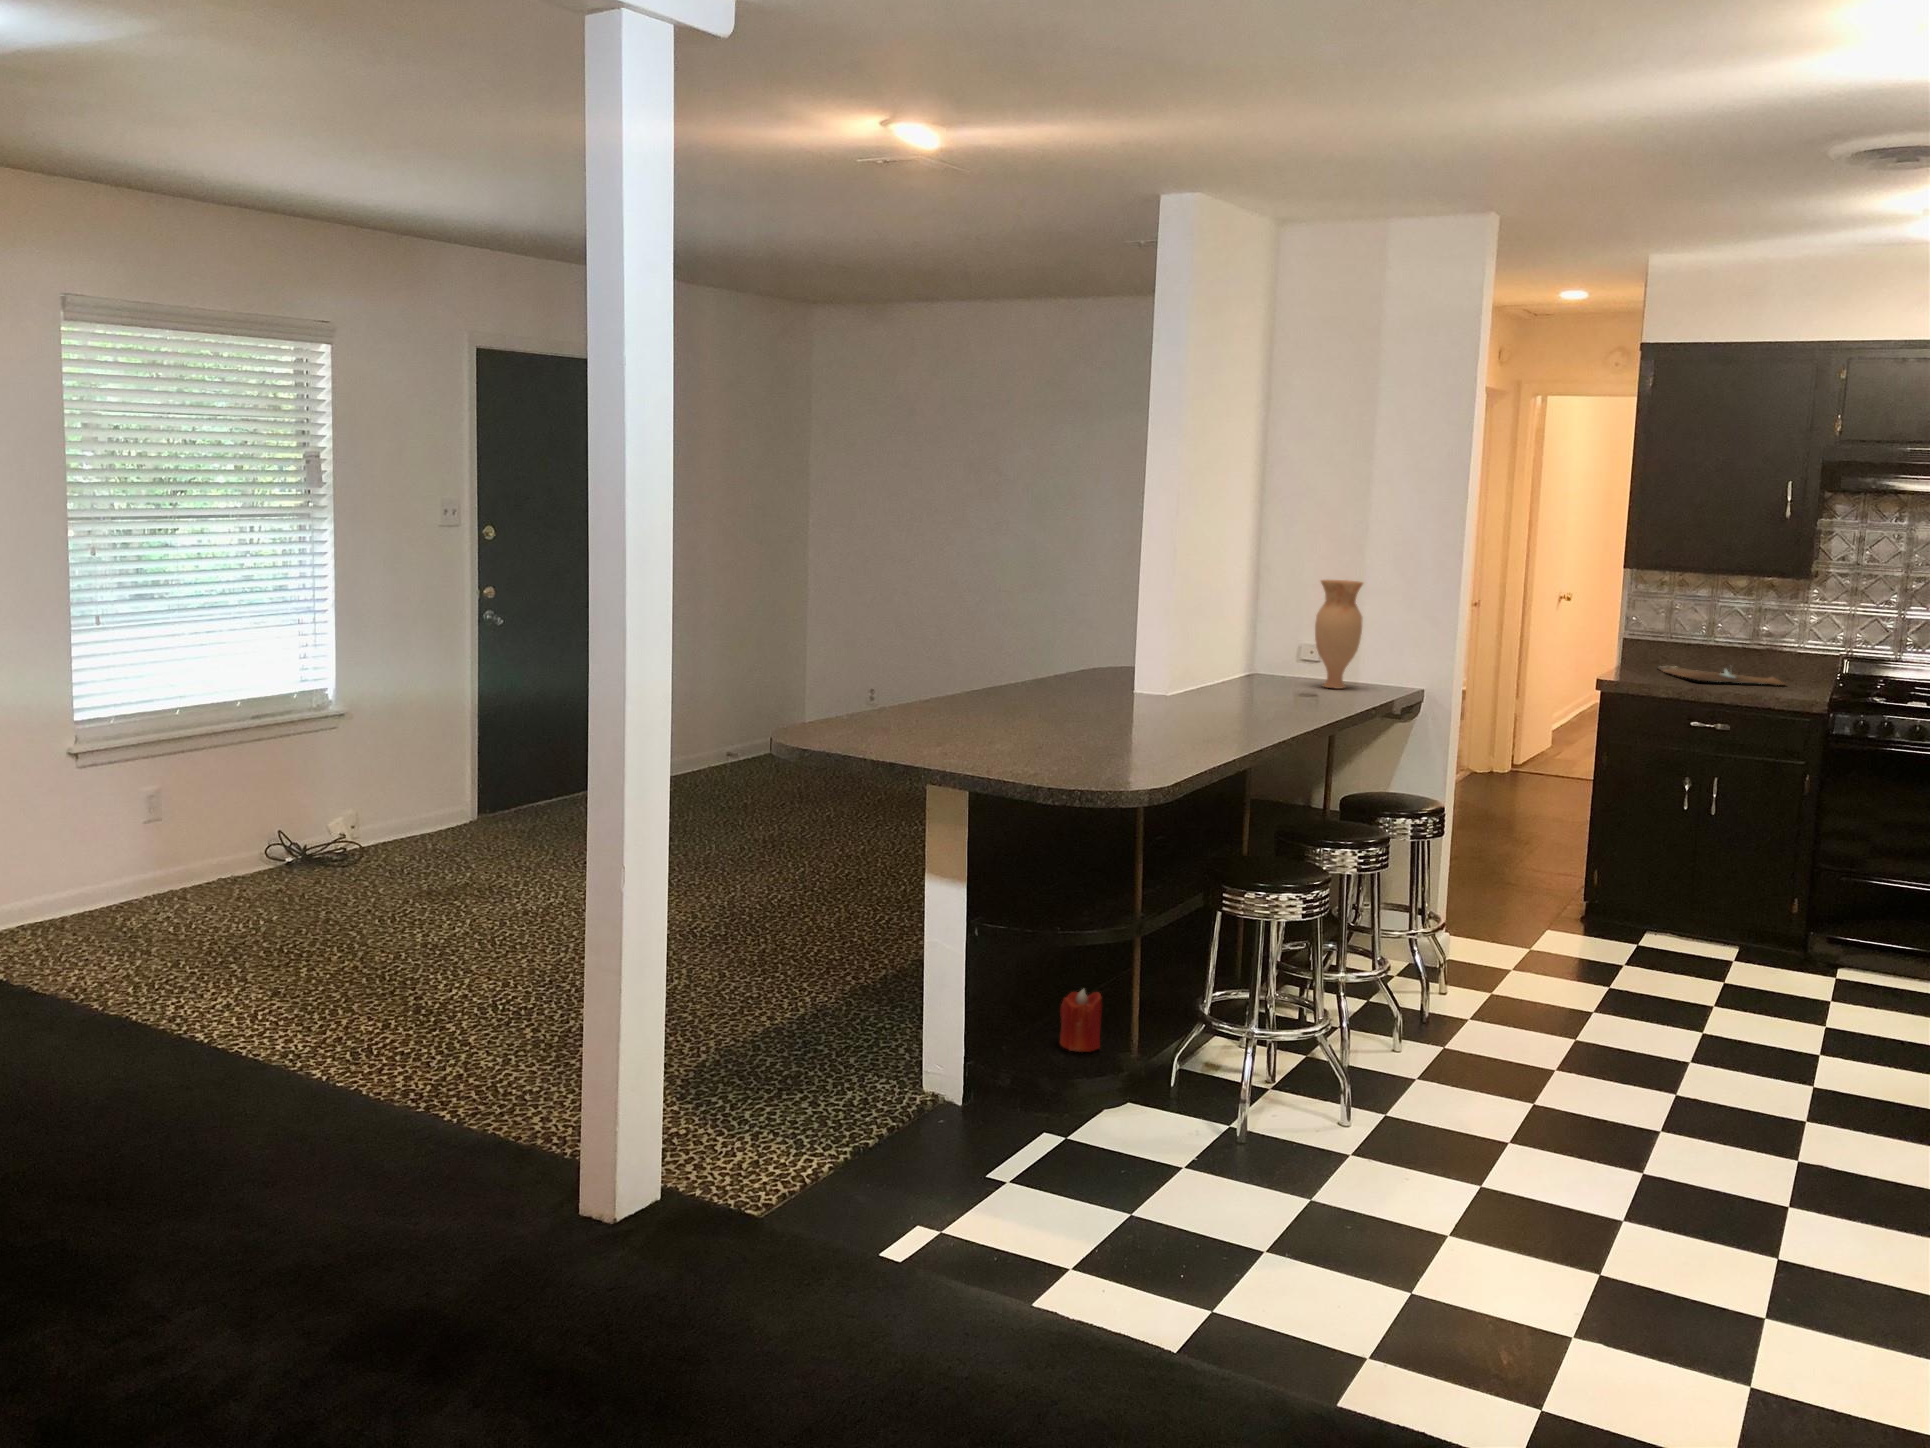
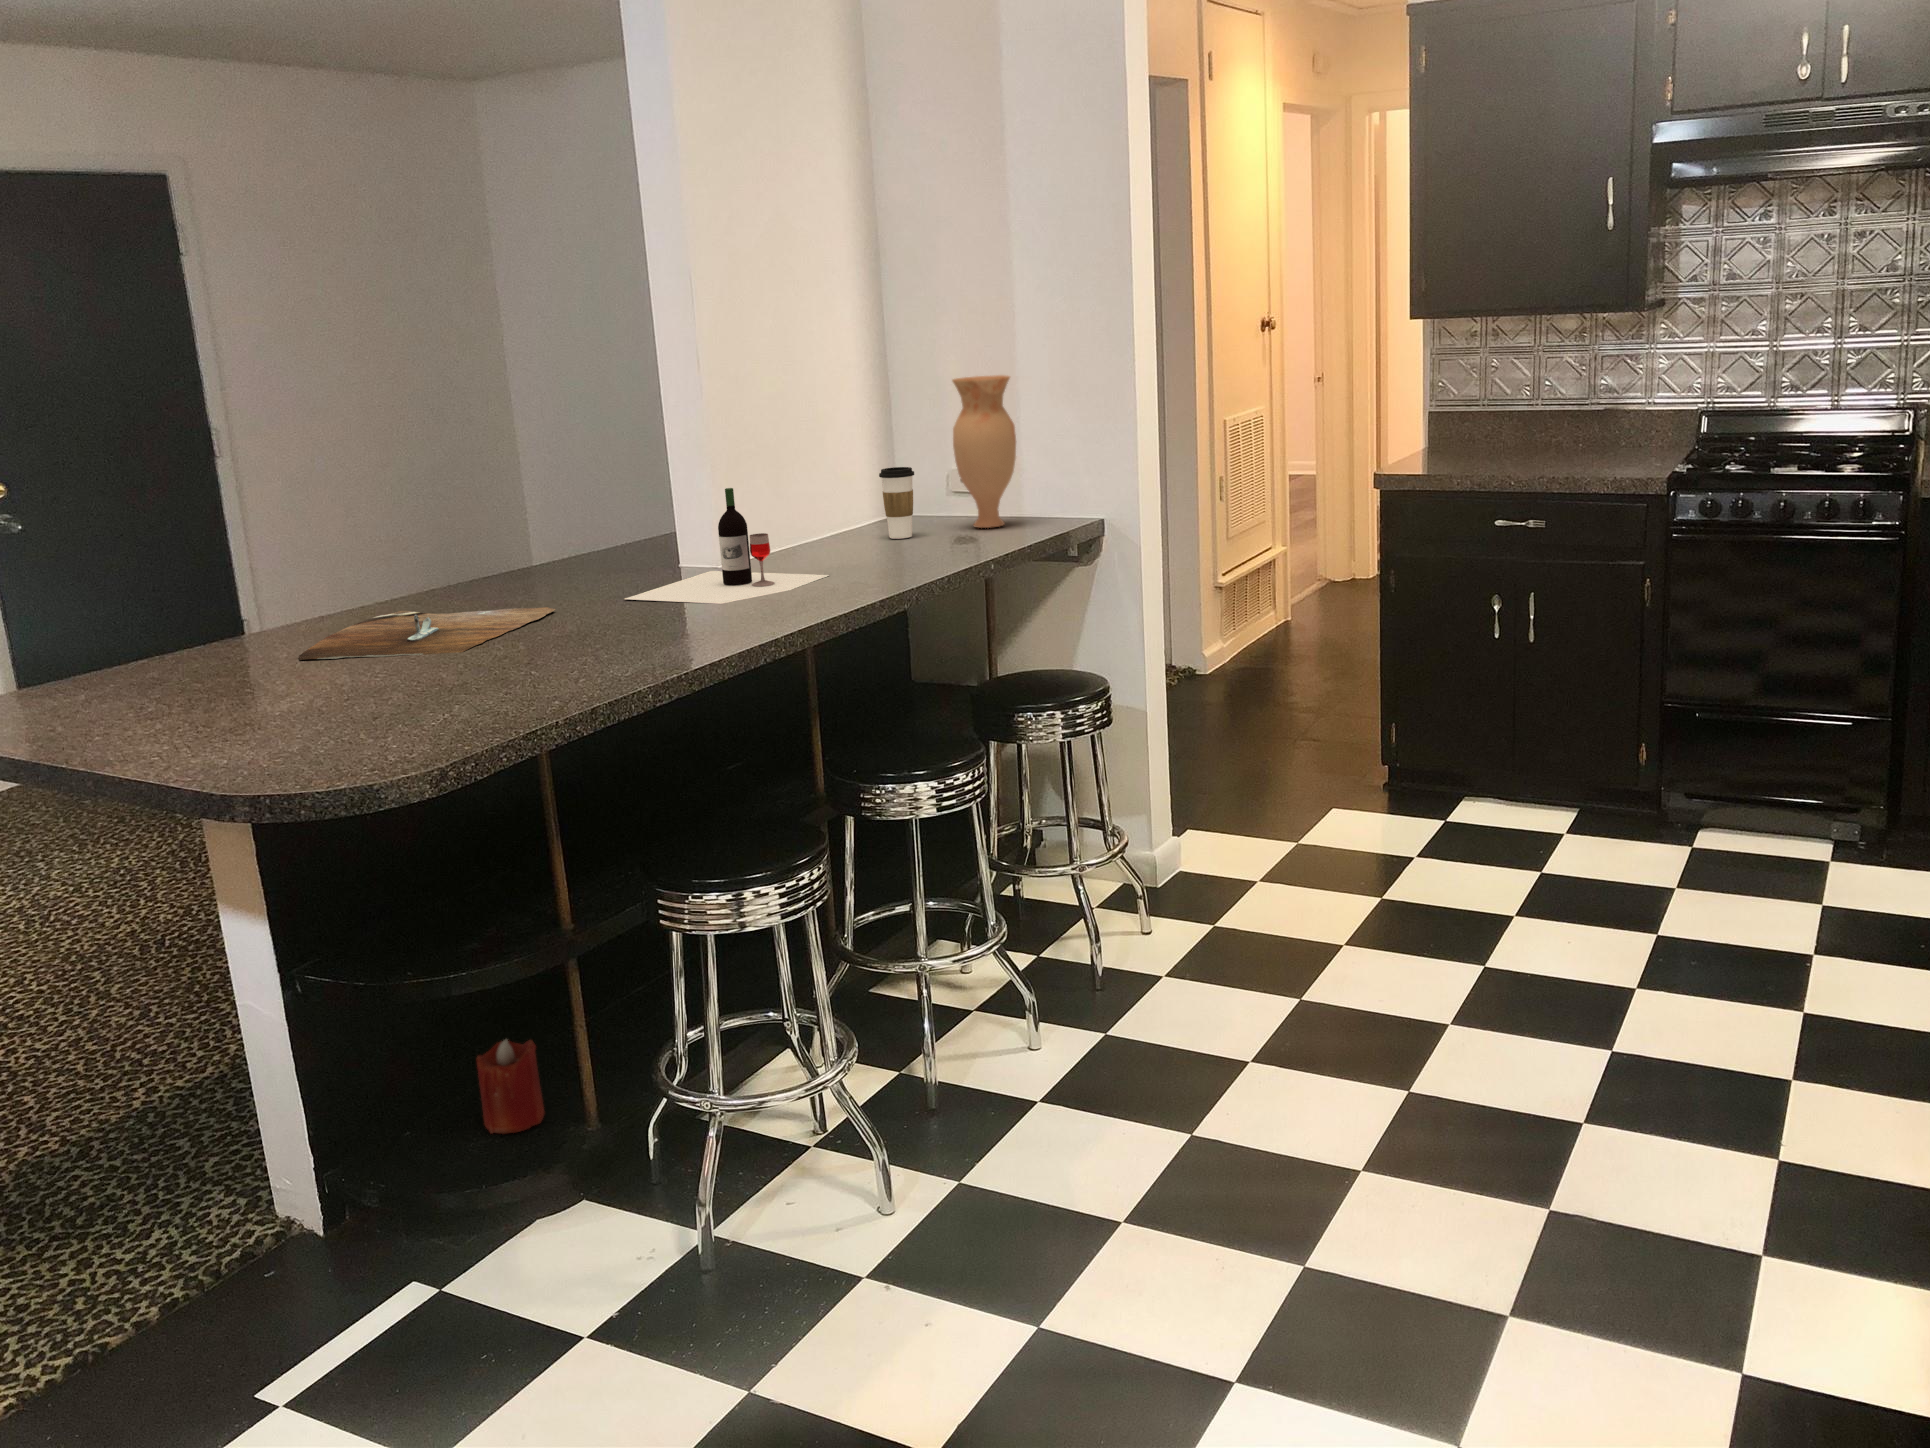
coffee cup: none [1265,639,1291,690] -> present [879,467,914,539]
wine bottle: none [1128,641,1260,721] -> present [625,488,829,604]
cutting board: present [1658,665,1785,685] -> present [299,607,555,660]

